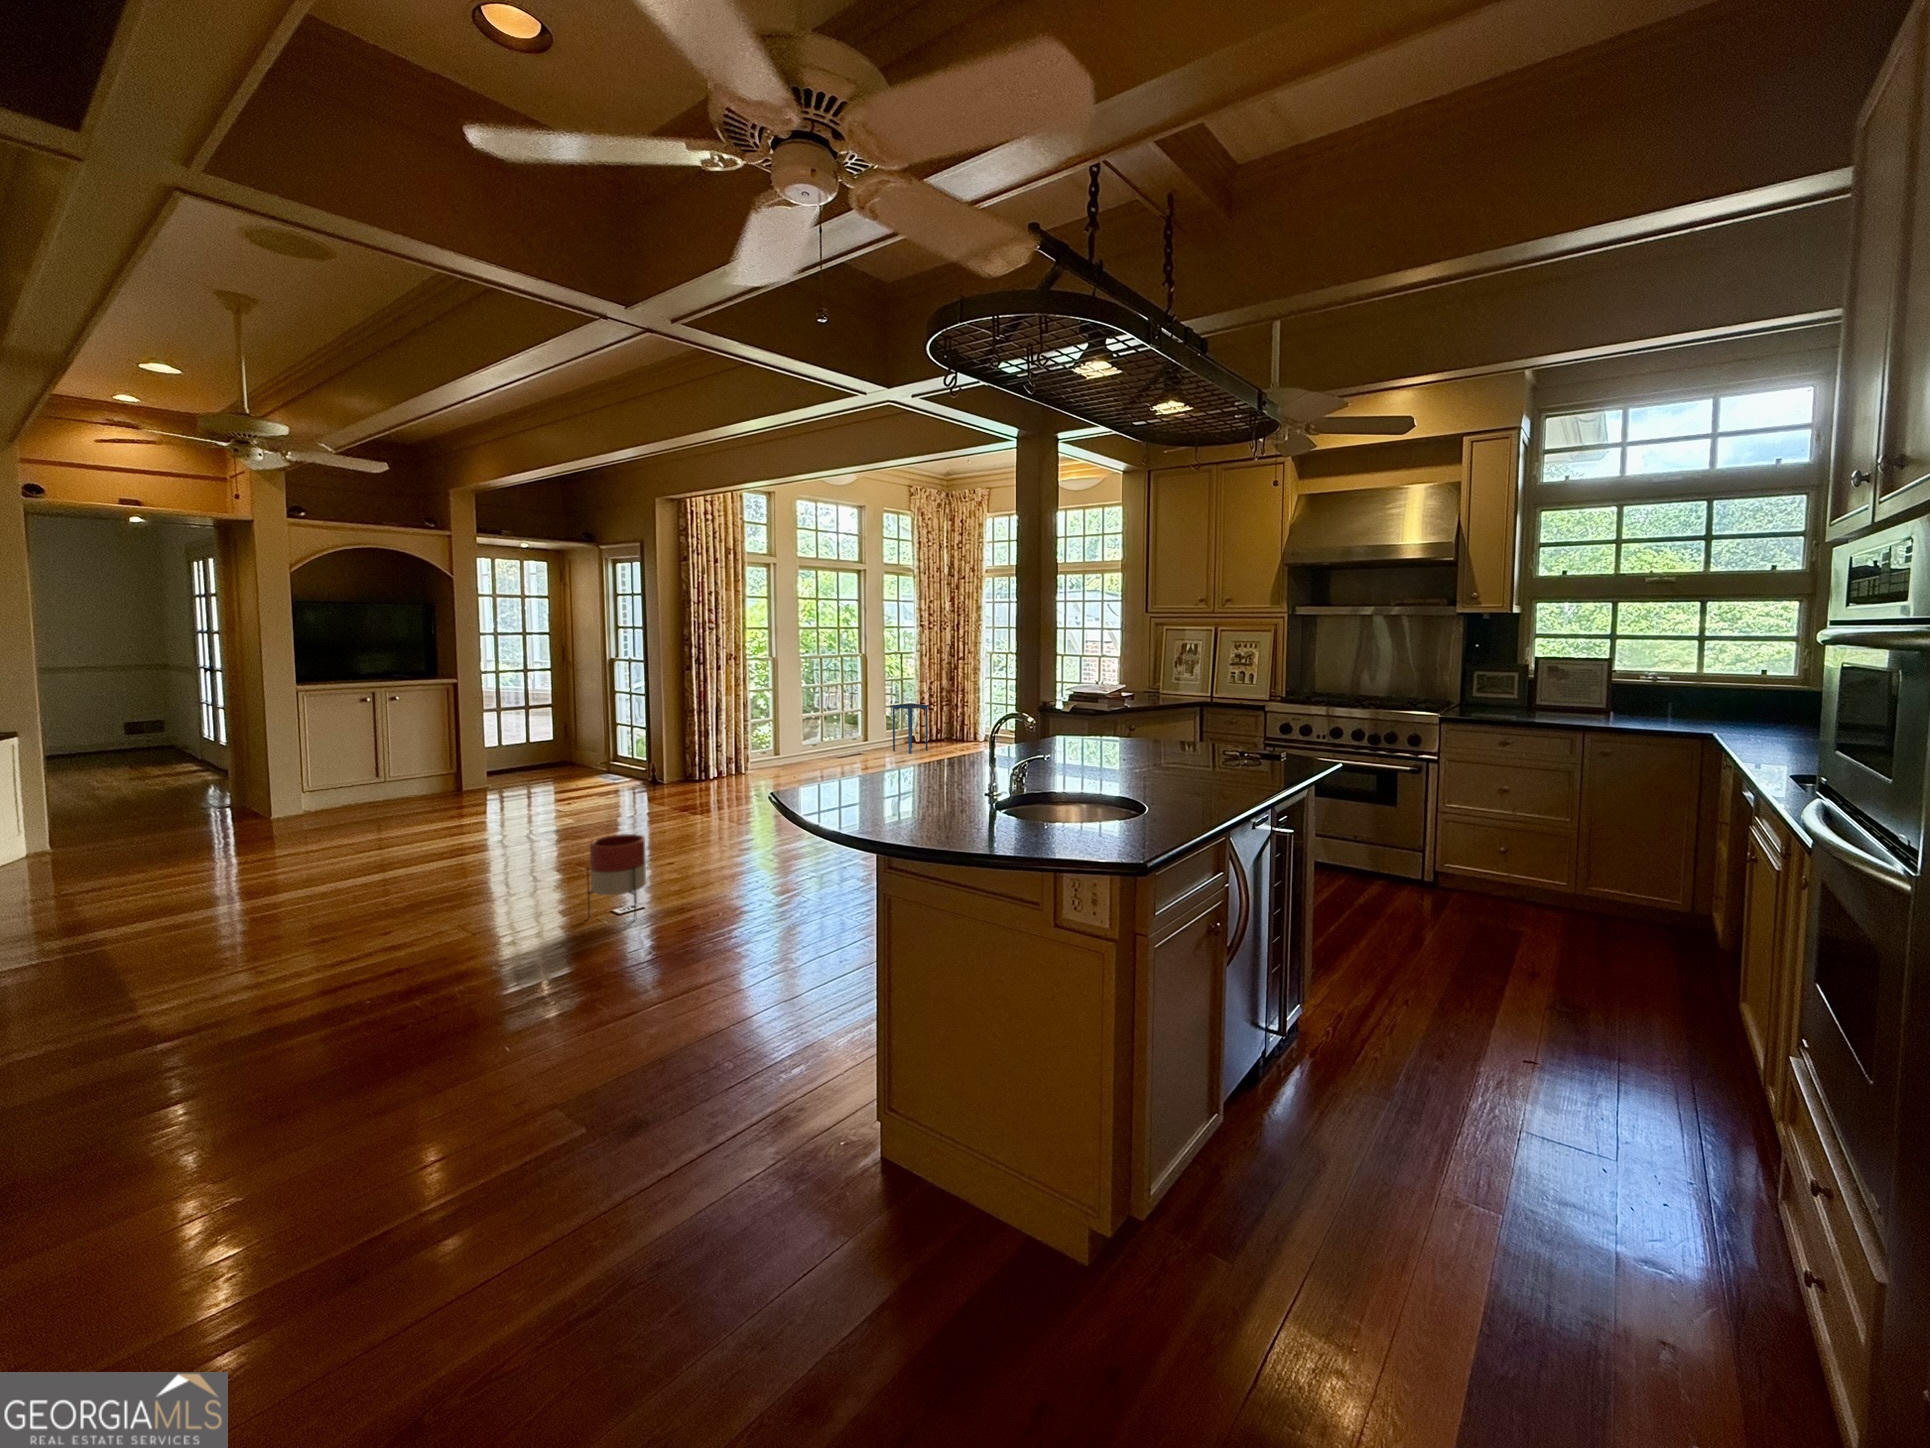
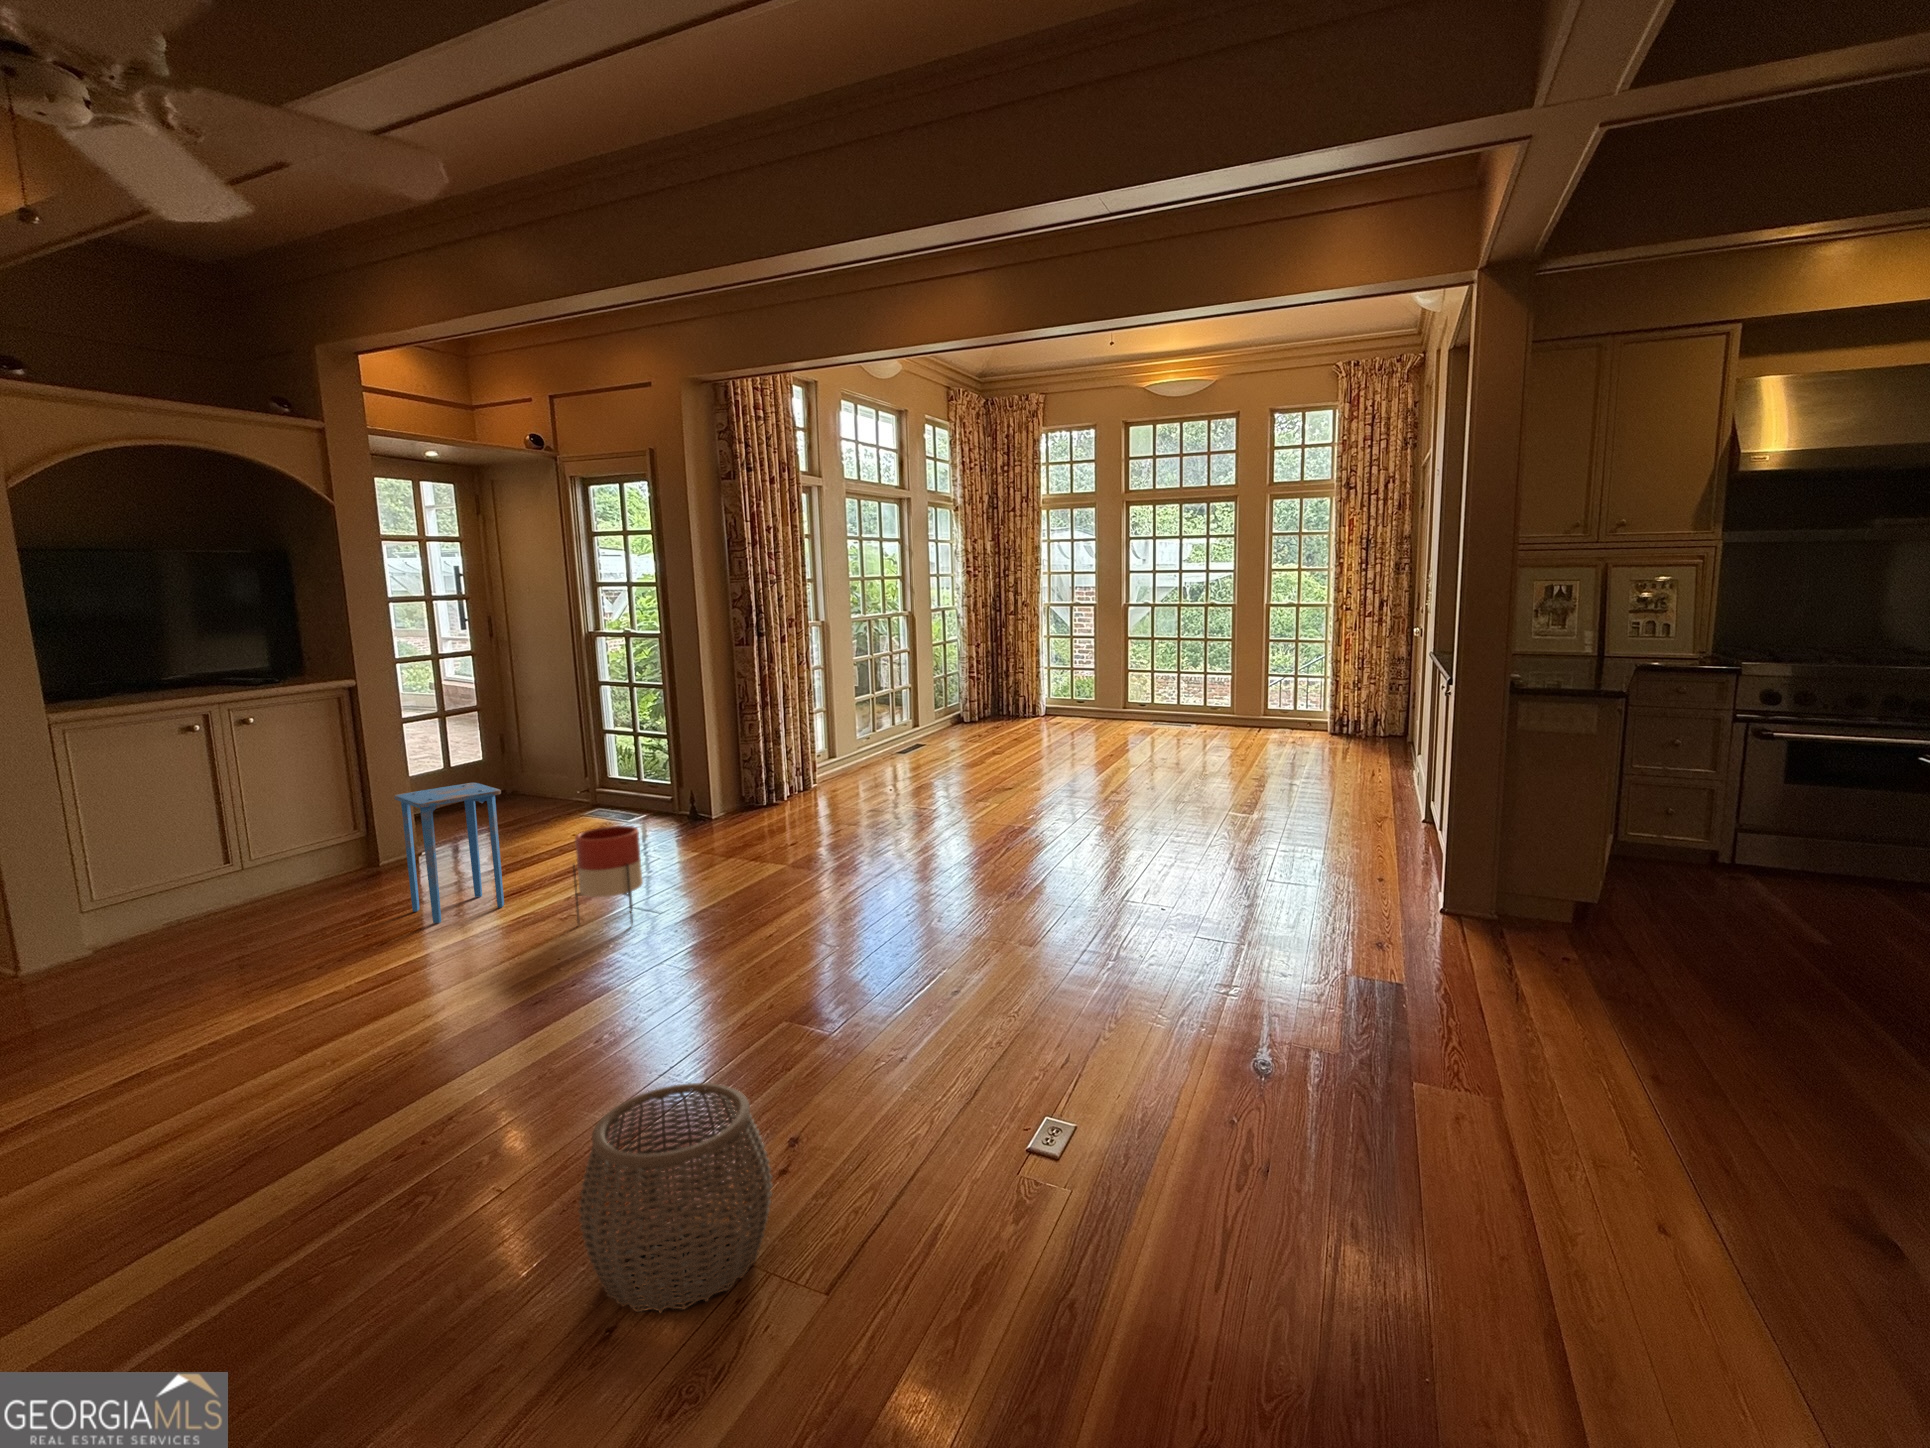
side table: present [890,703,930,754] -> present [394,783,504,923]
woven basket: none [574,1084,750,1299] -> present [579,1083,773,1313]

